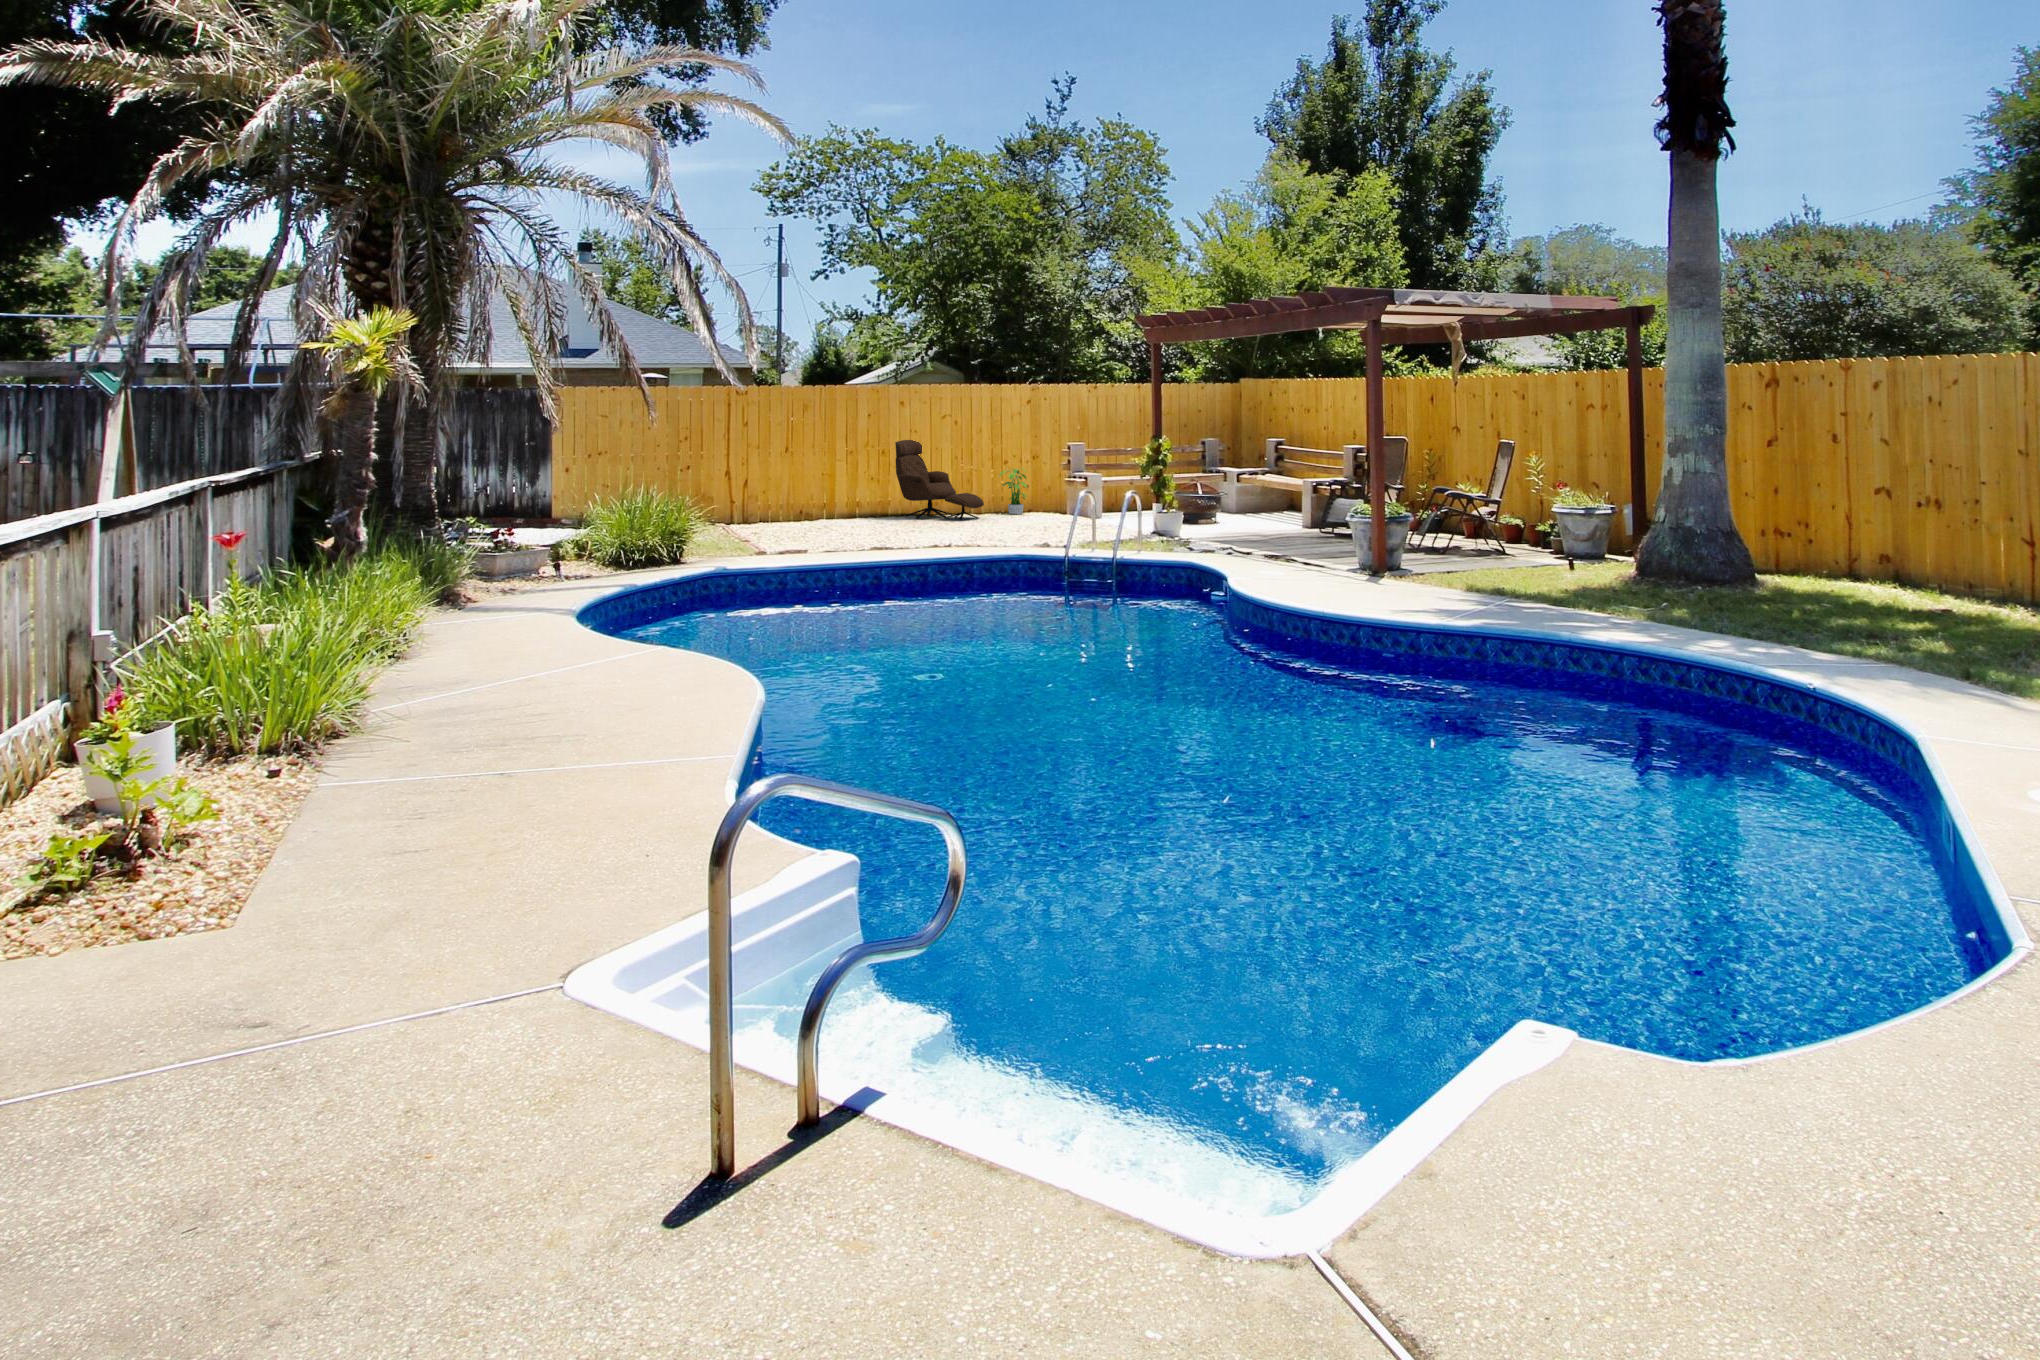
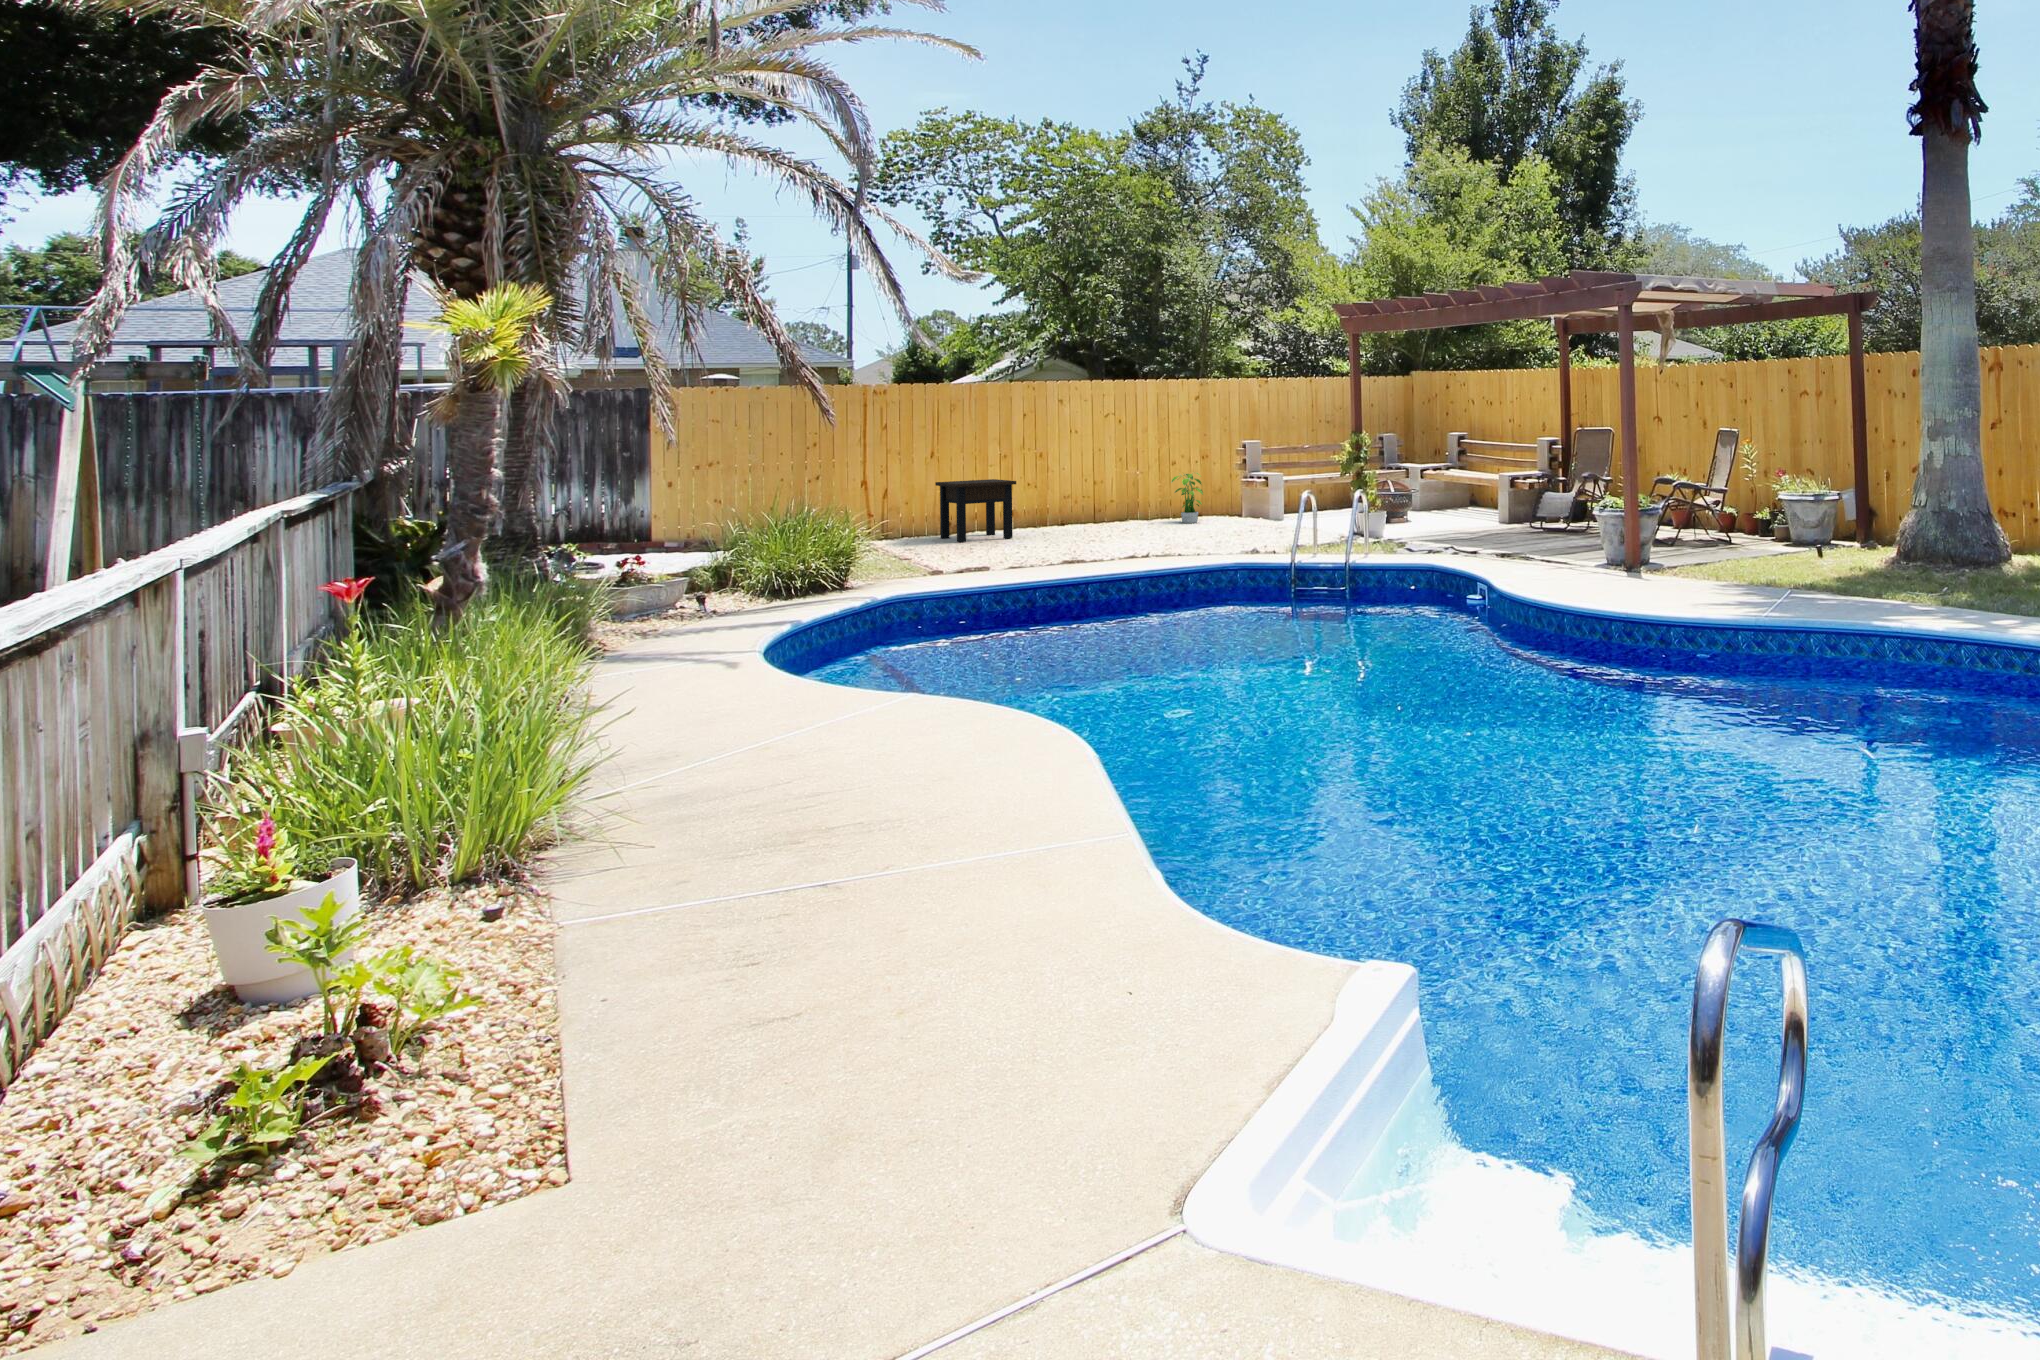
lounge chair: present [895,440,984,520] -> none [1057,445,1158,532]
side table: none [789,469,856,524] -> present [935,479,1016,542]

